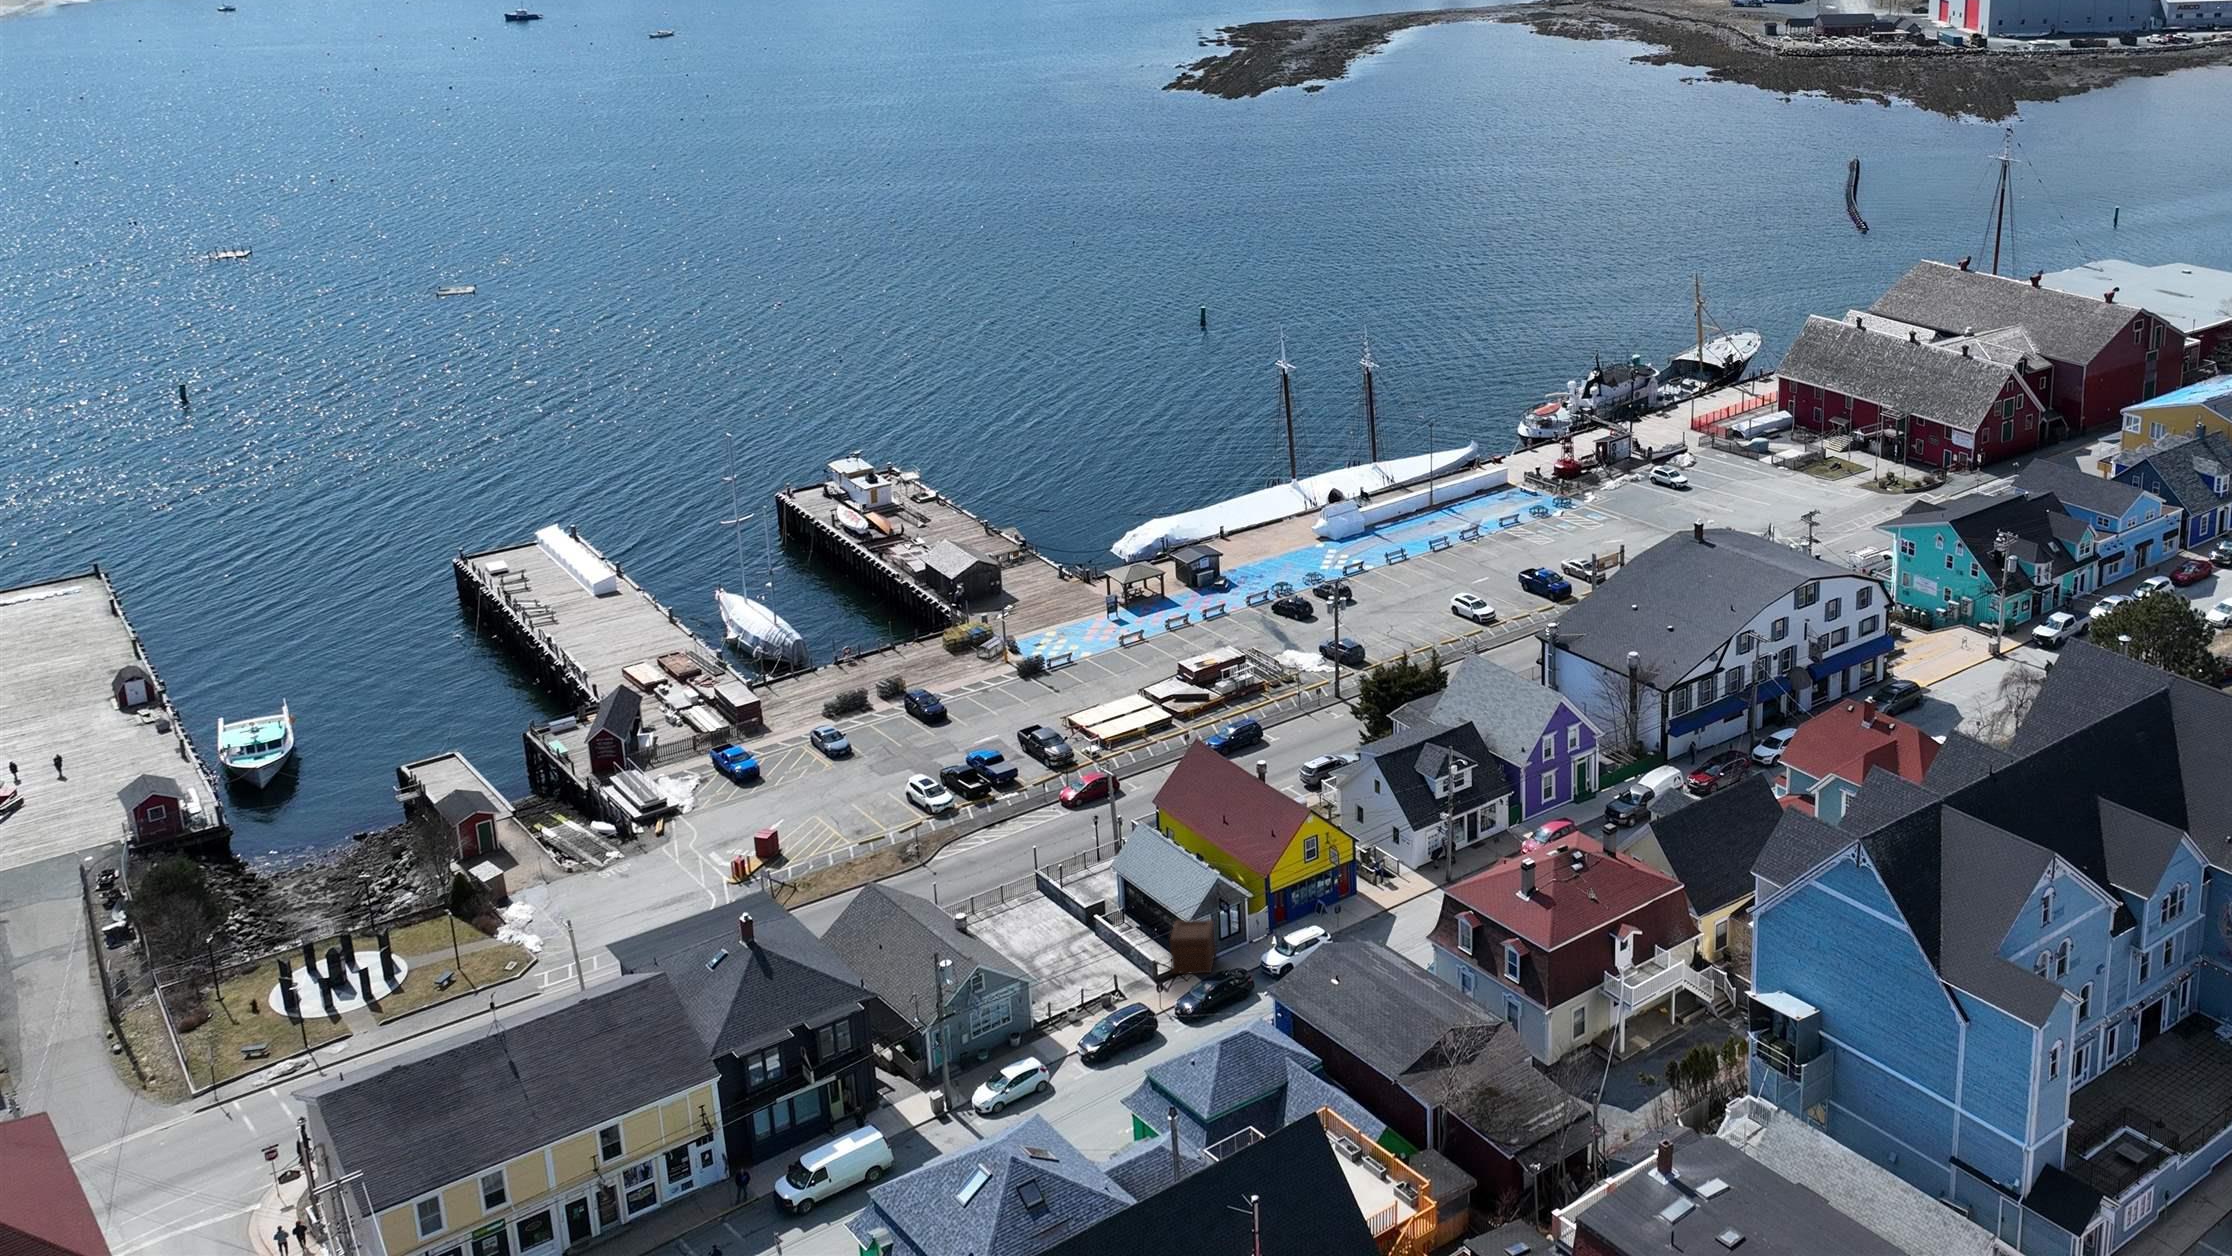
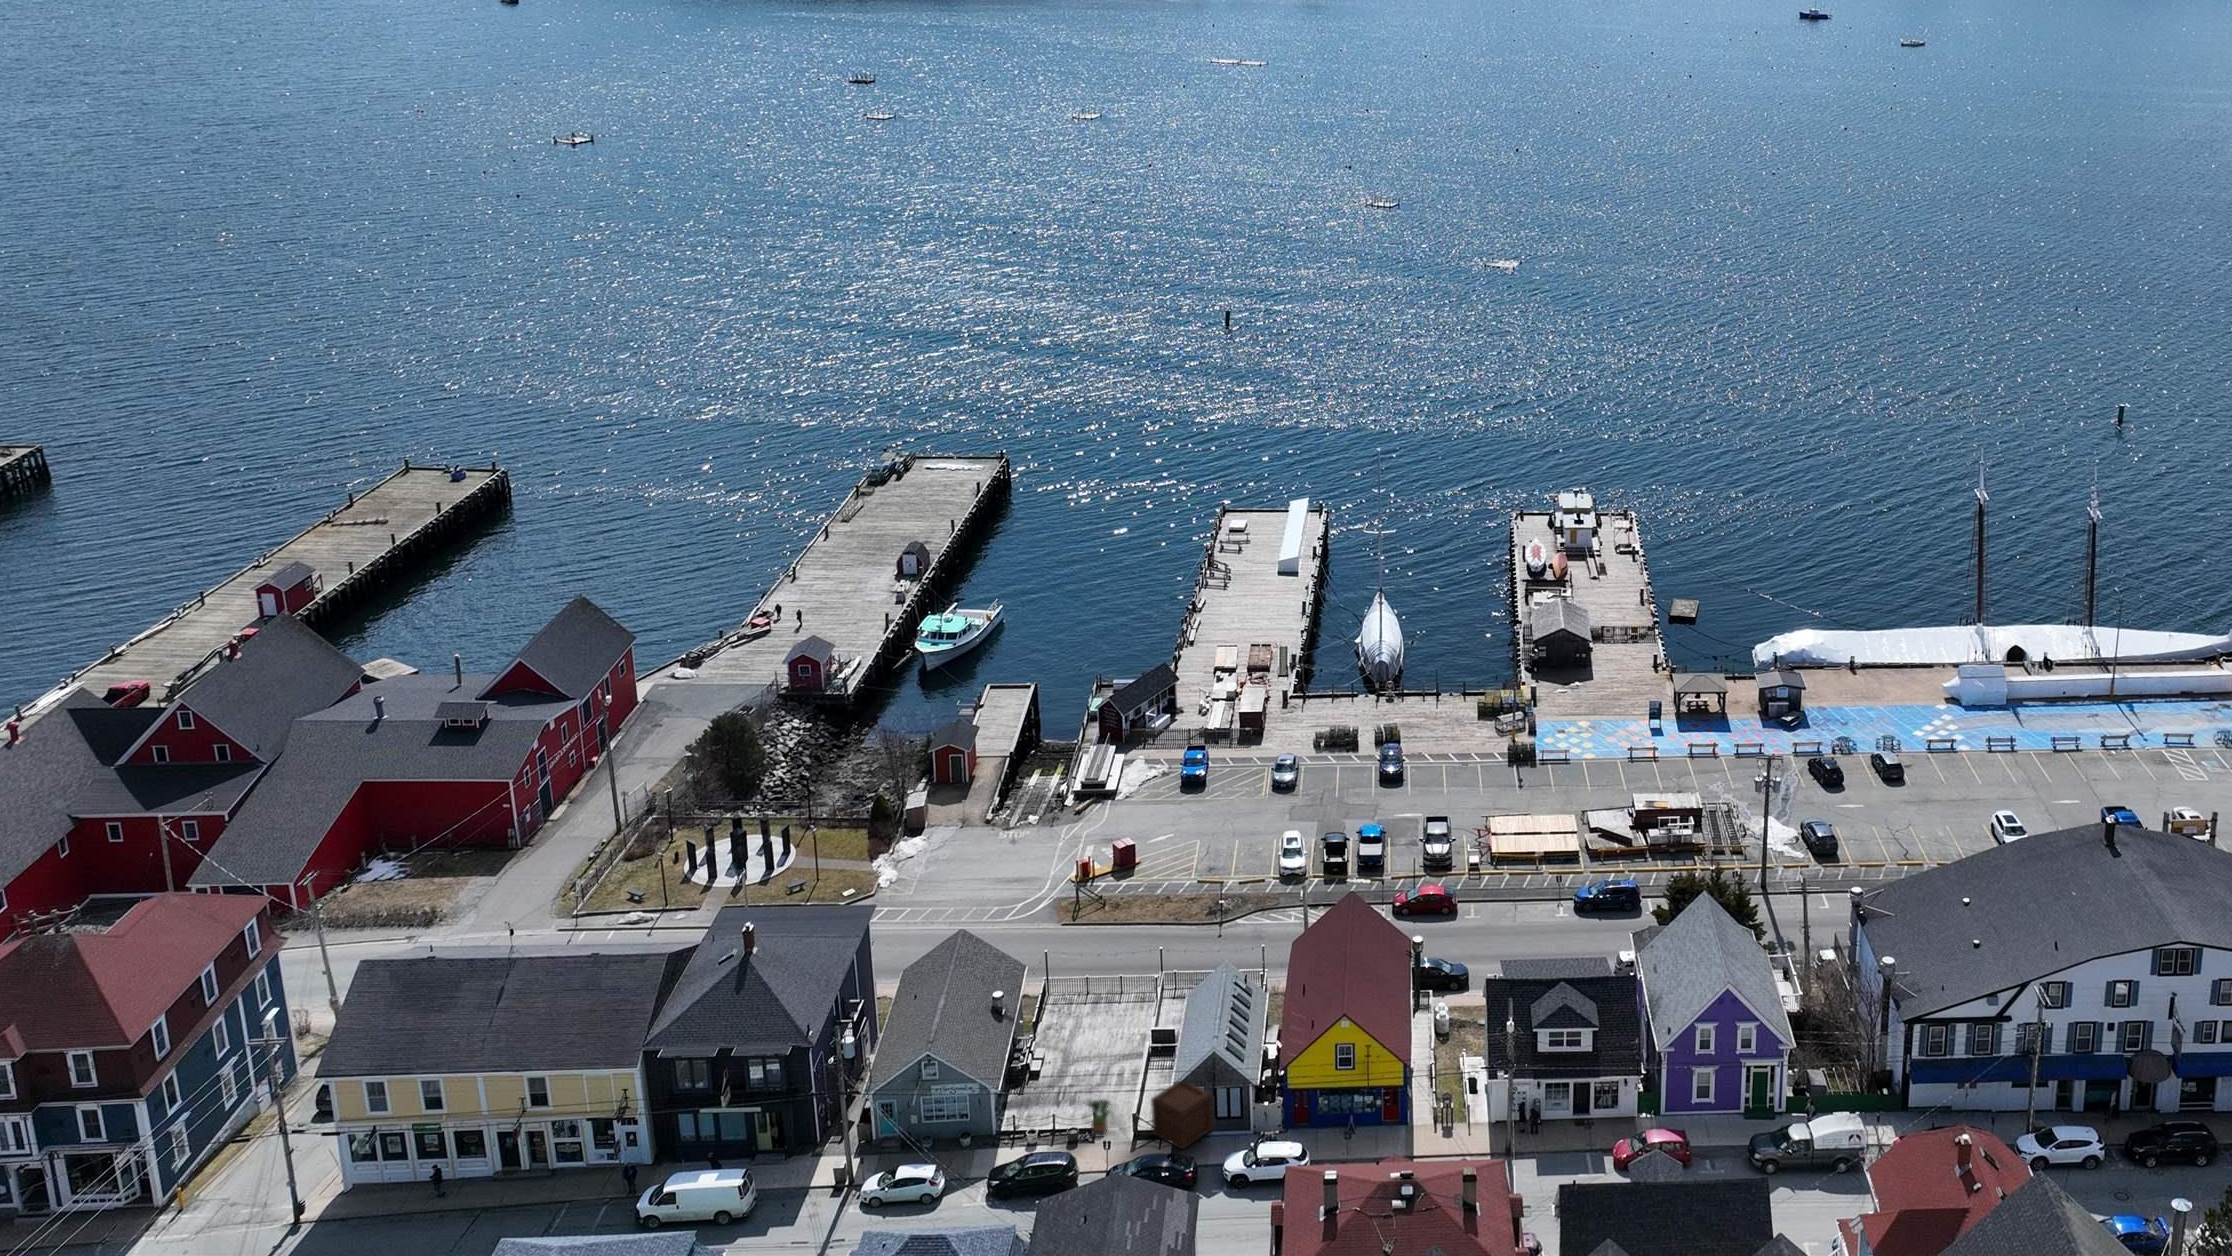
potted tree: none [1112,958,1138,996] -> present [1089,1100,1111,1137]

